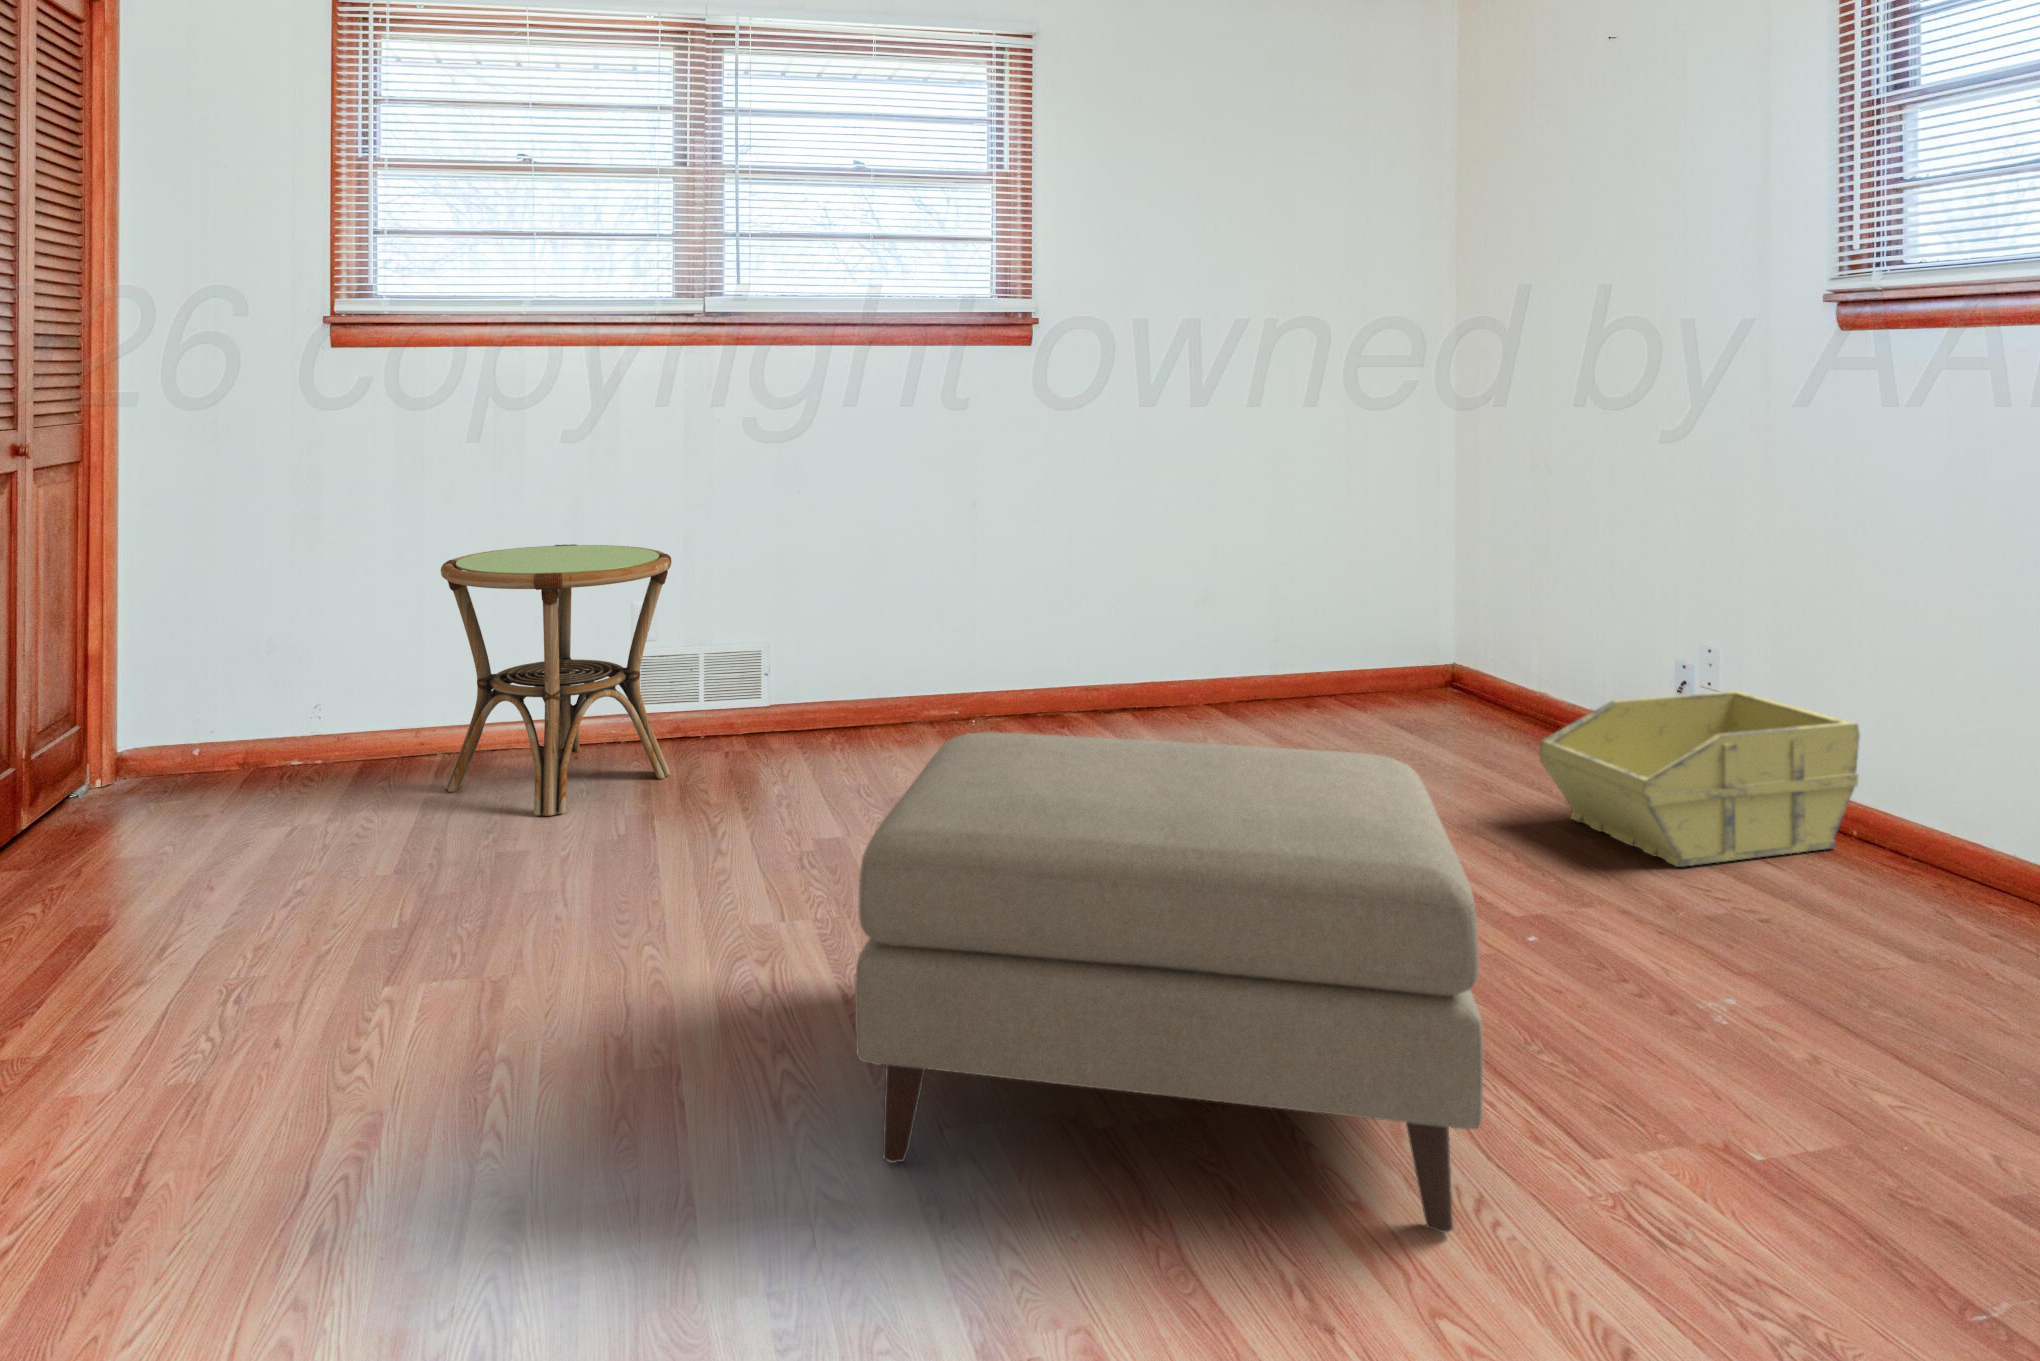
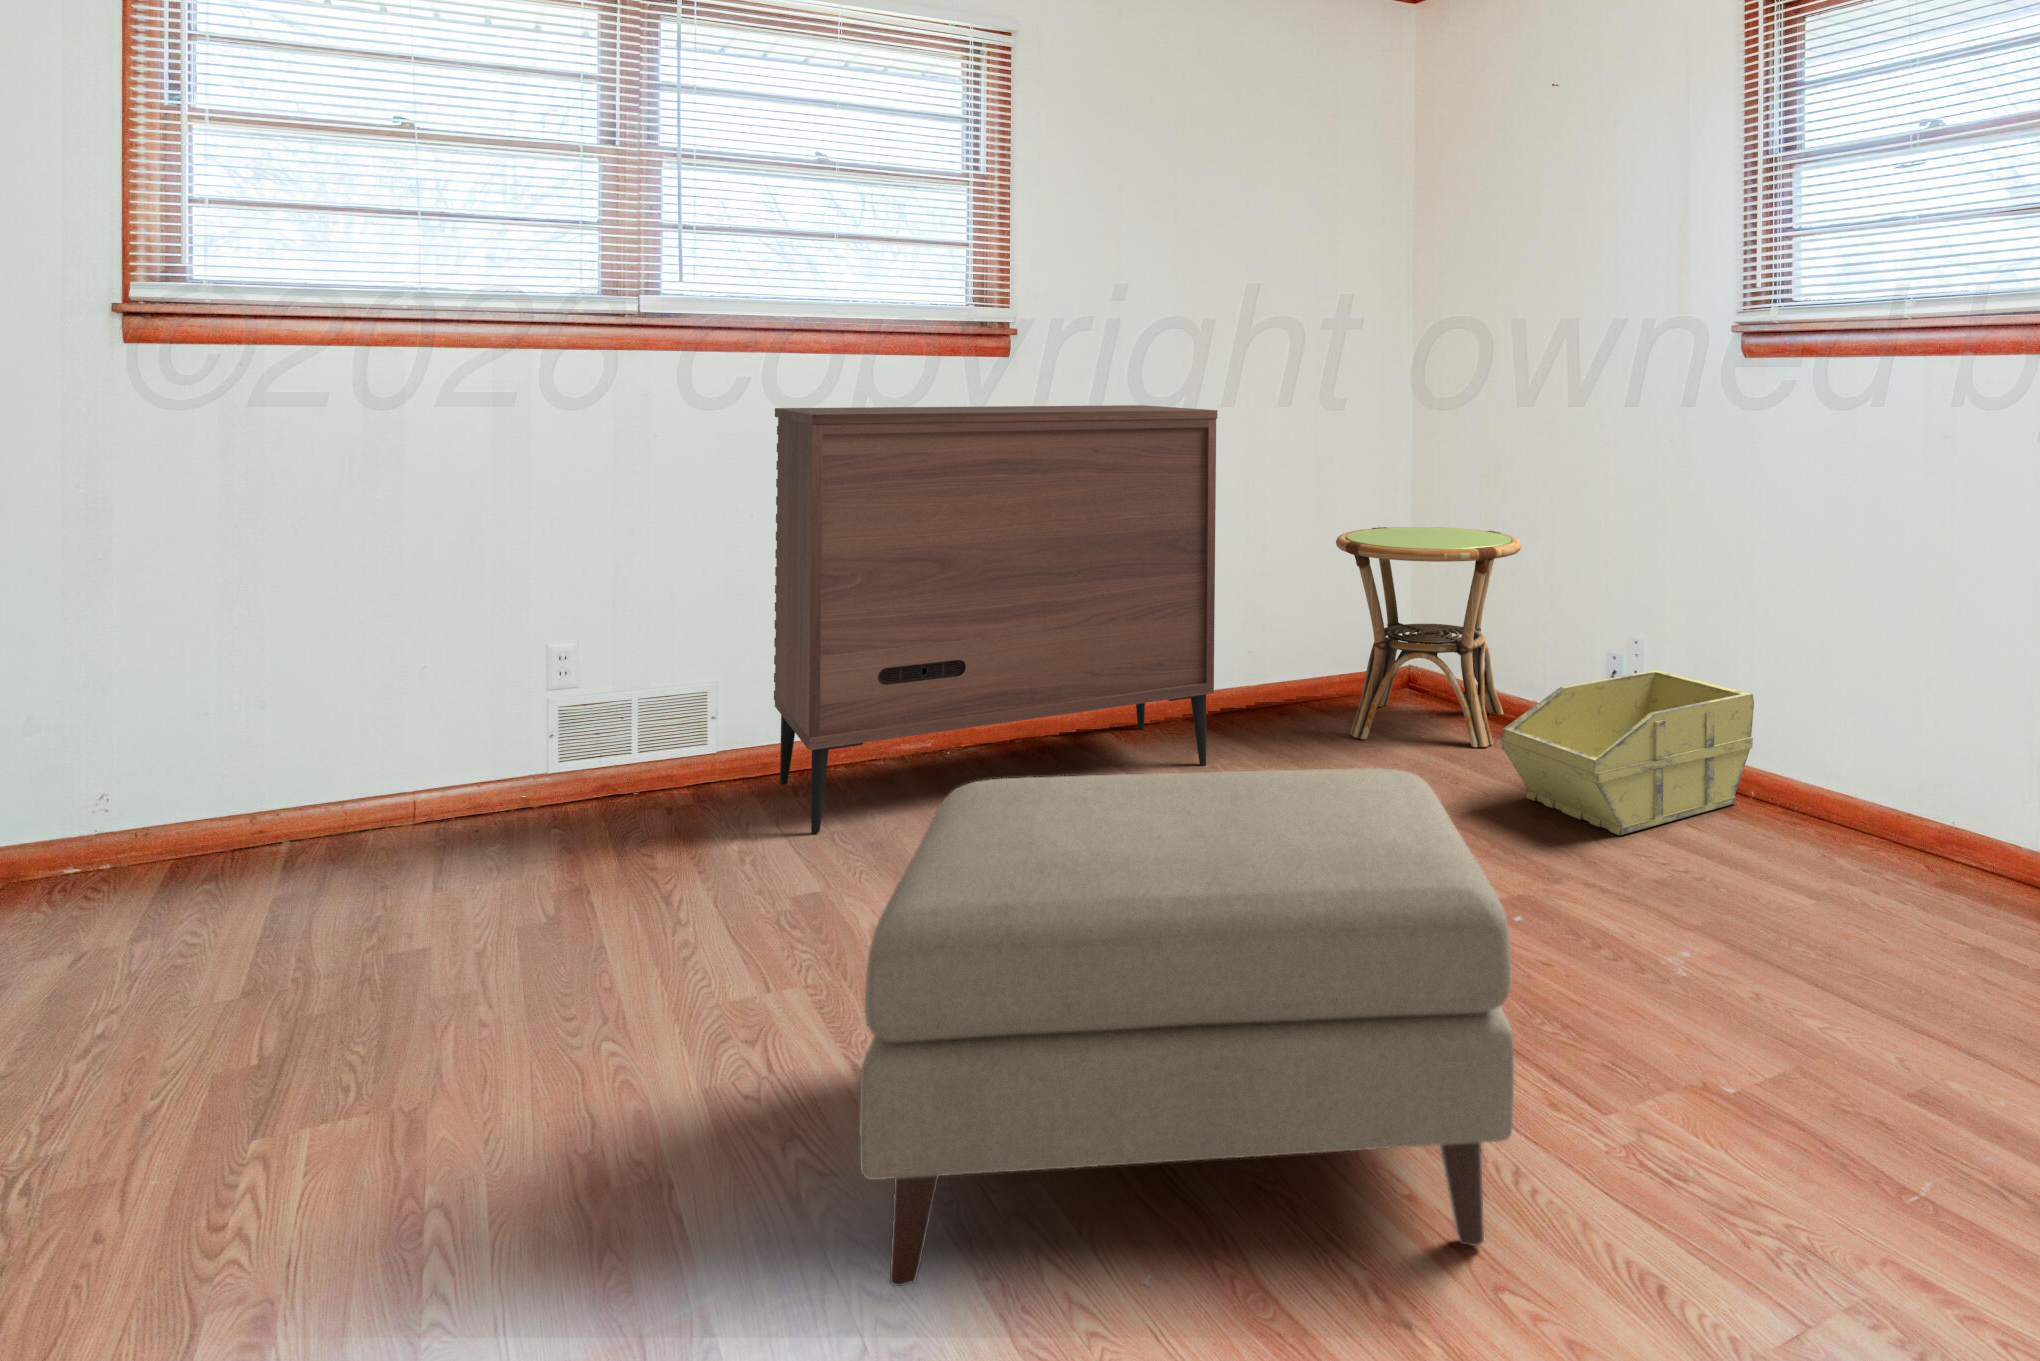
dresser: none [815,395,1227,784] -> present [774,405,1217,833]
side table: present [441,544,671,816] -> present [1336,527,1521,747]

